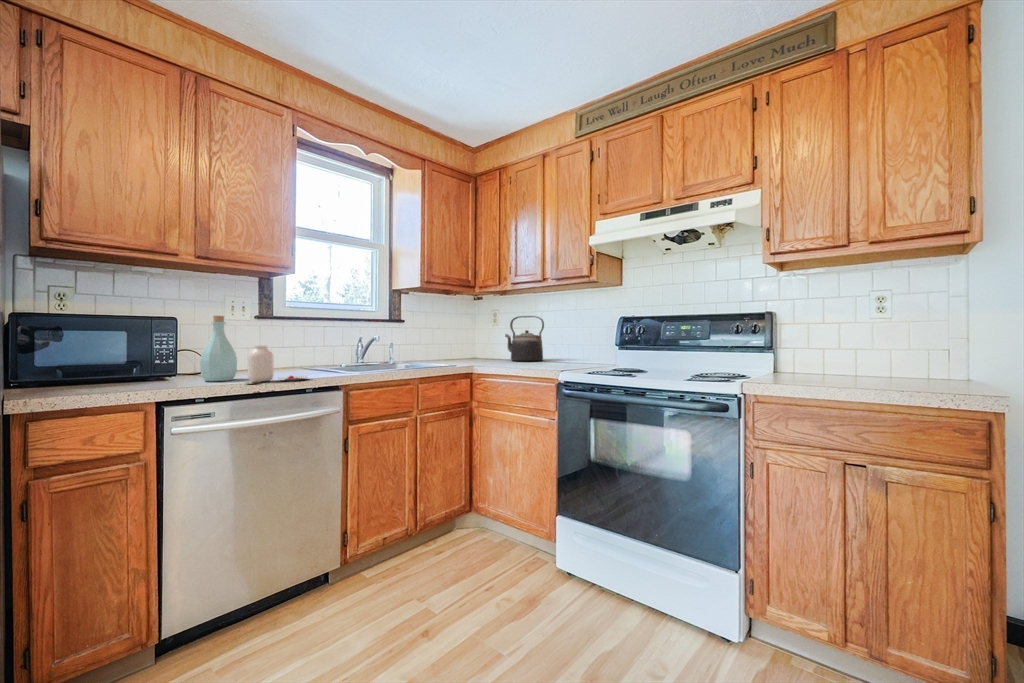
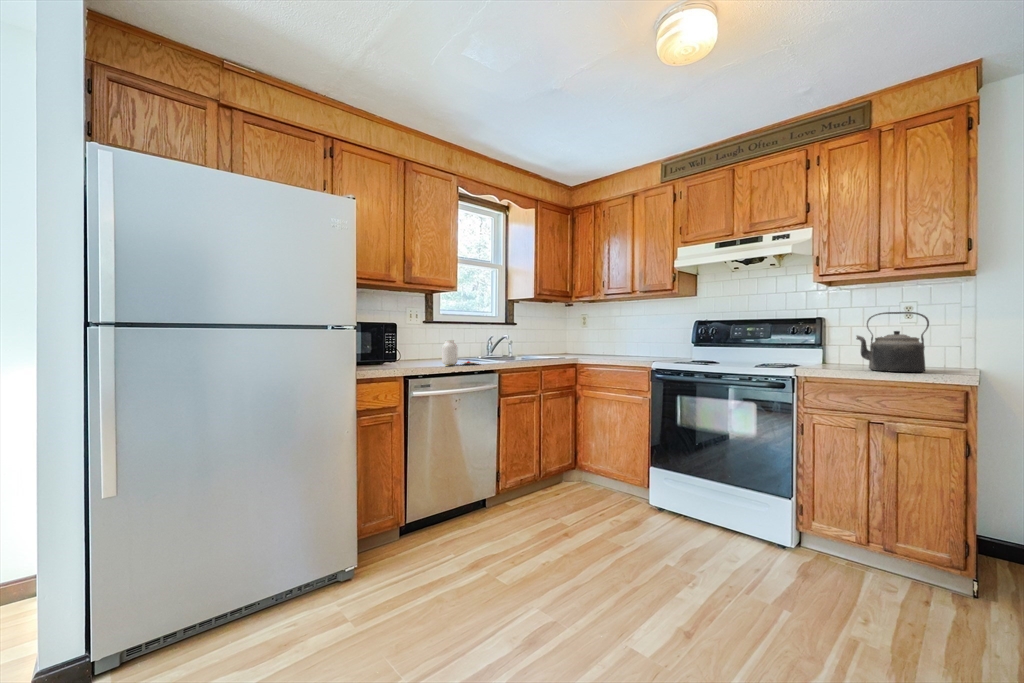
bottle: present [200,316,237,381] -> none [407,320,430,364]
kettle: present [505,316,544,361] -> present [856,312,929,372]

